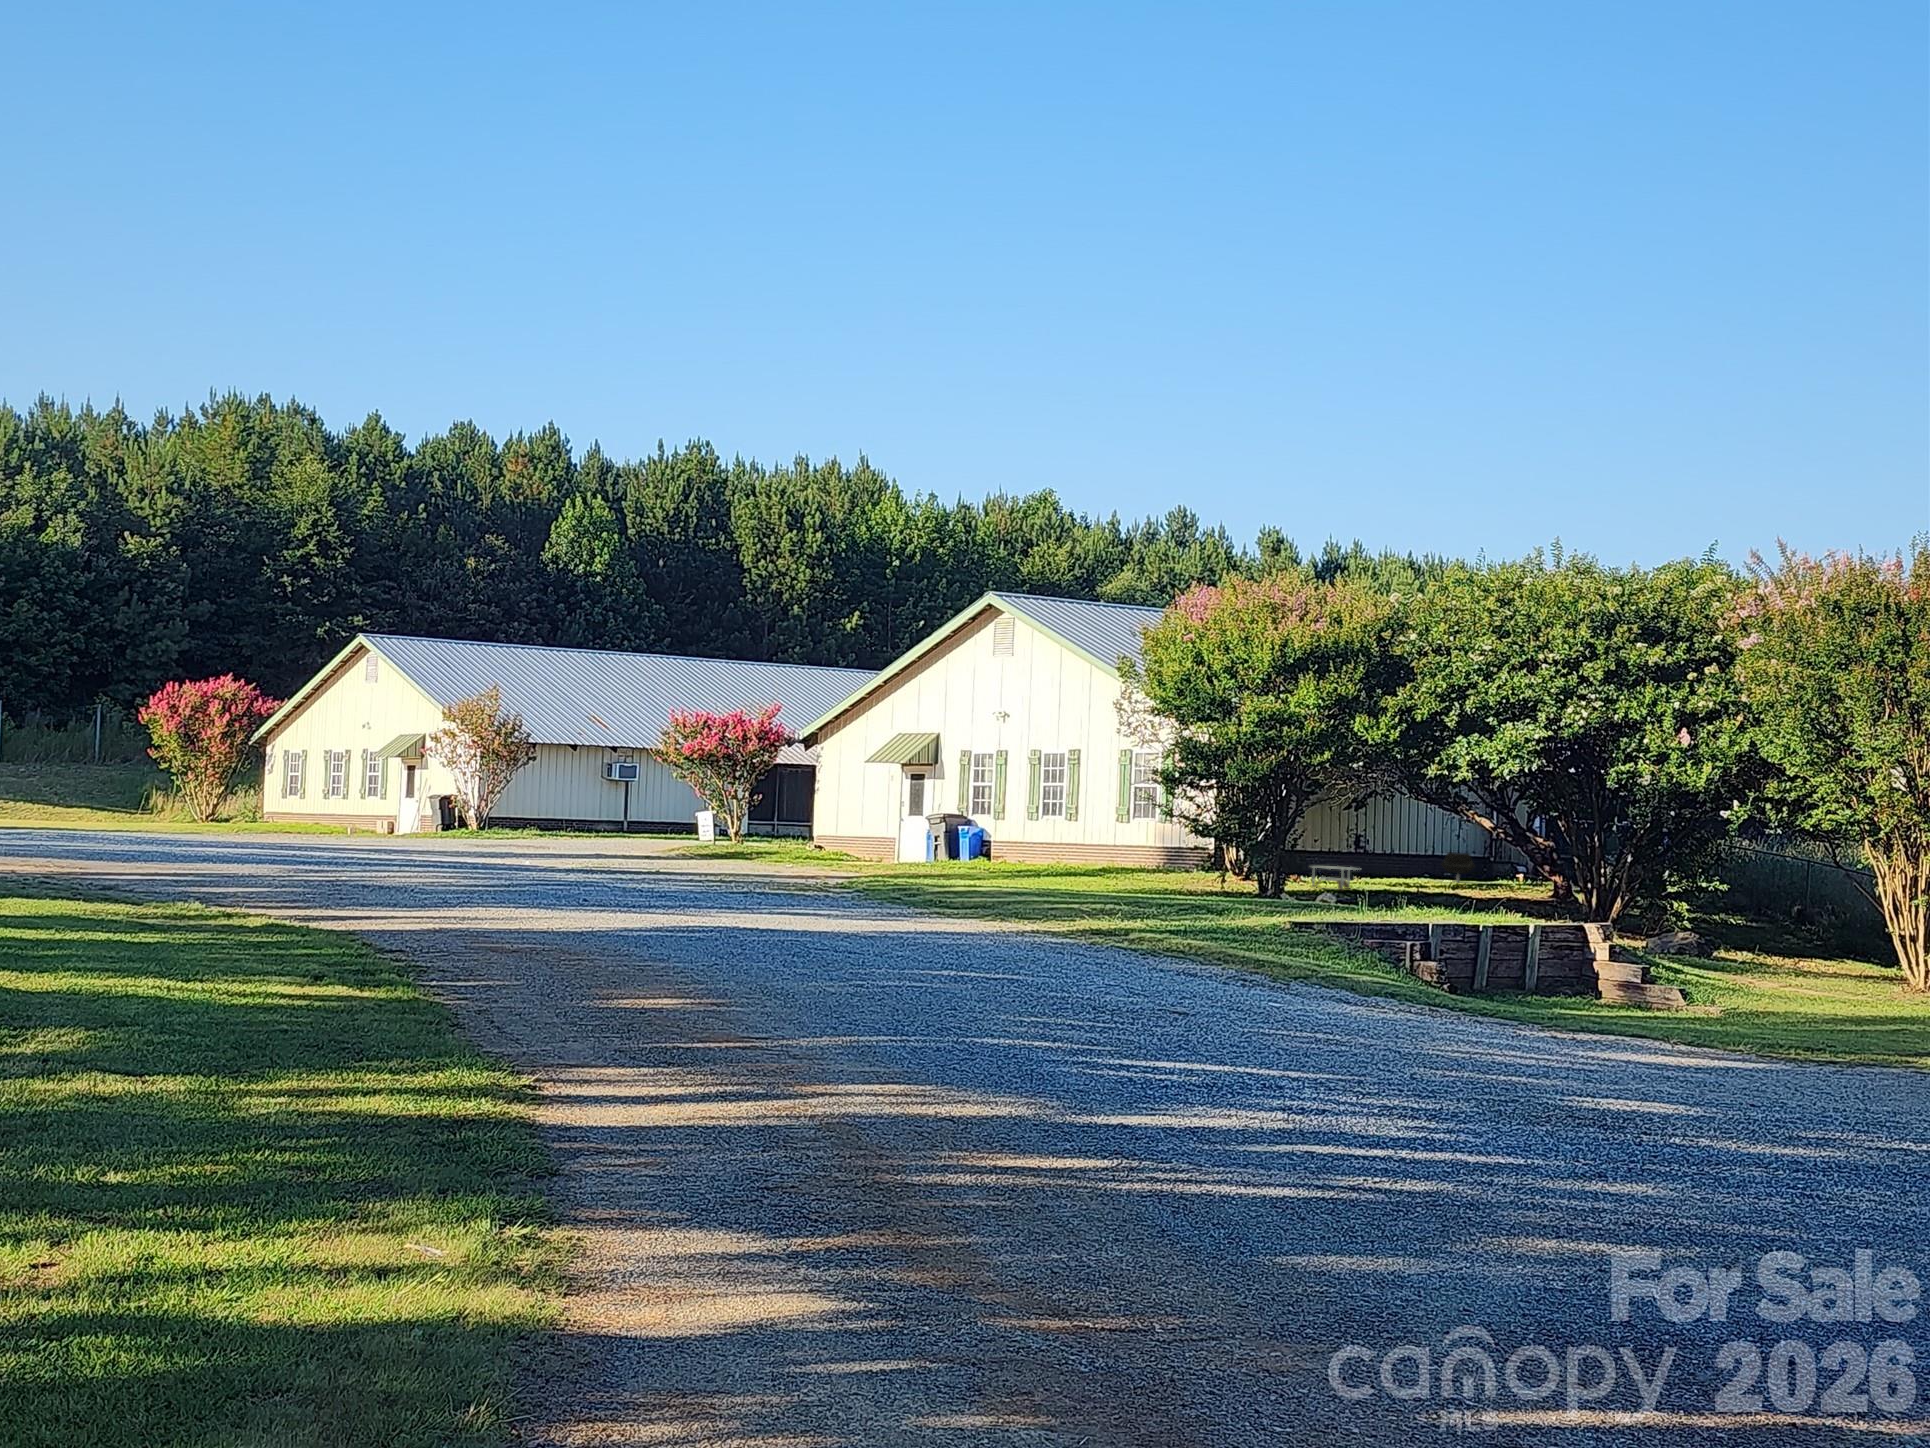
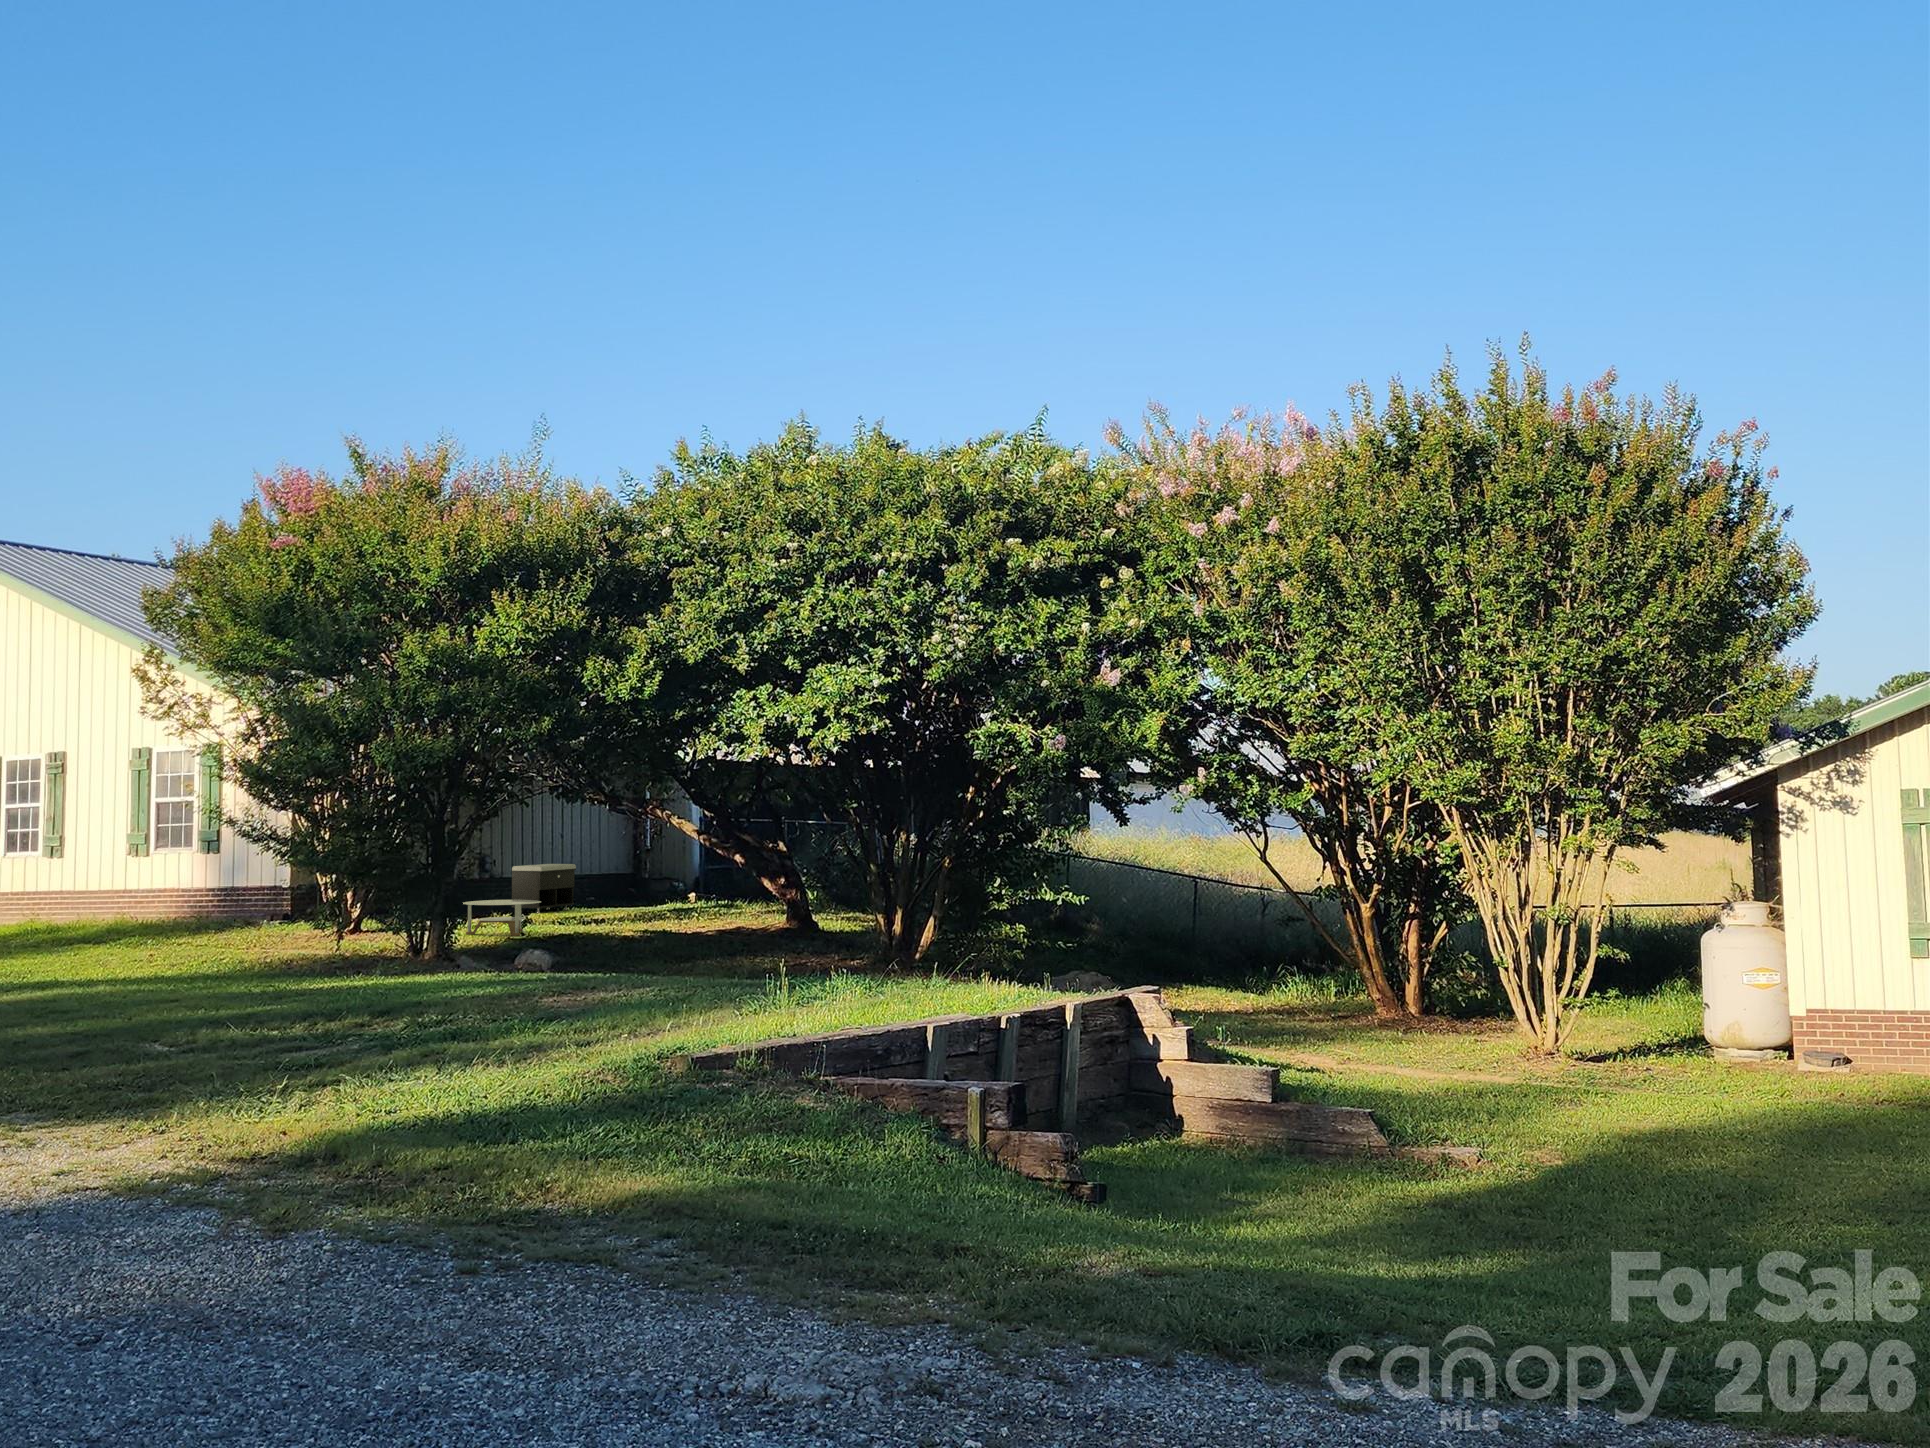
storage bench: none [1364,847,1414,882] -> present [512,864,576,913]
lounge chair: present [1441,852,1475,882] -> none [604,864,650,905]

